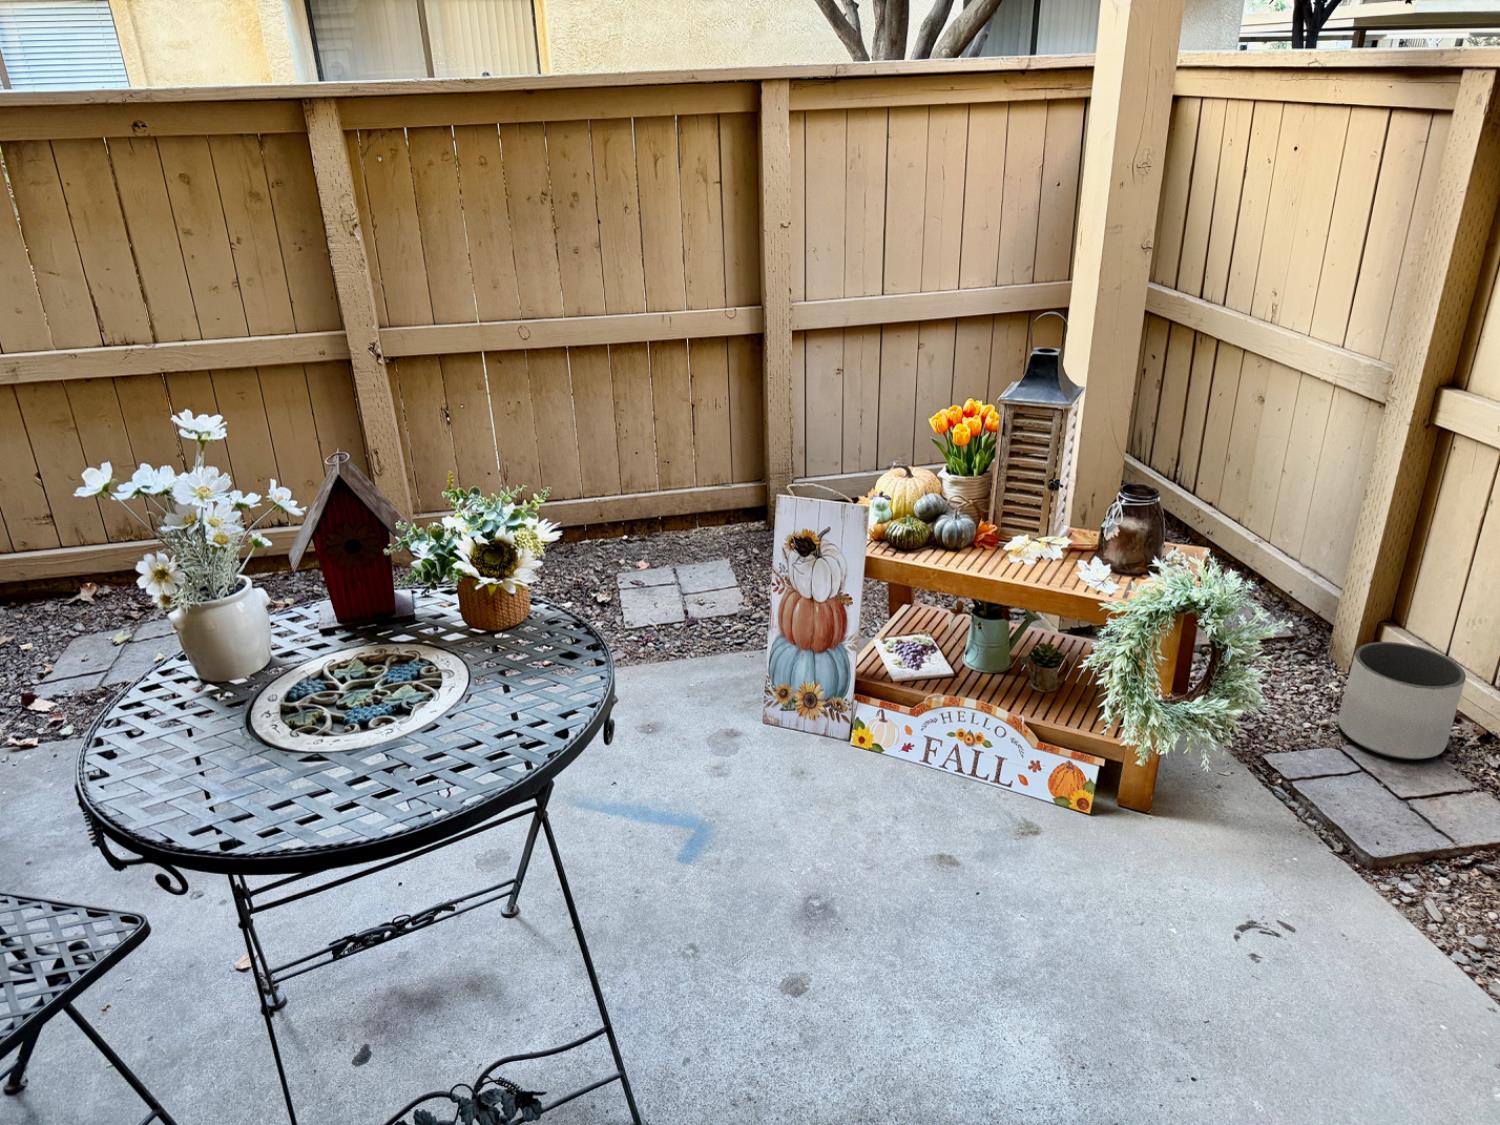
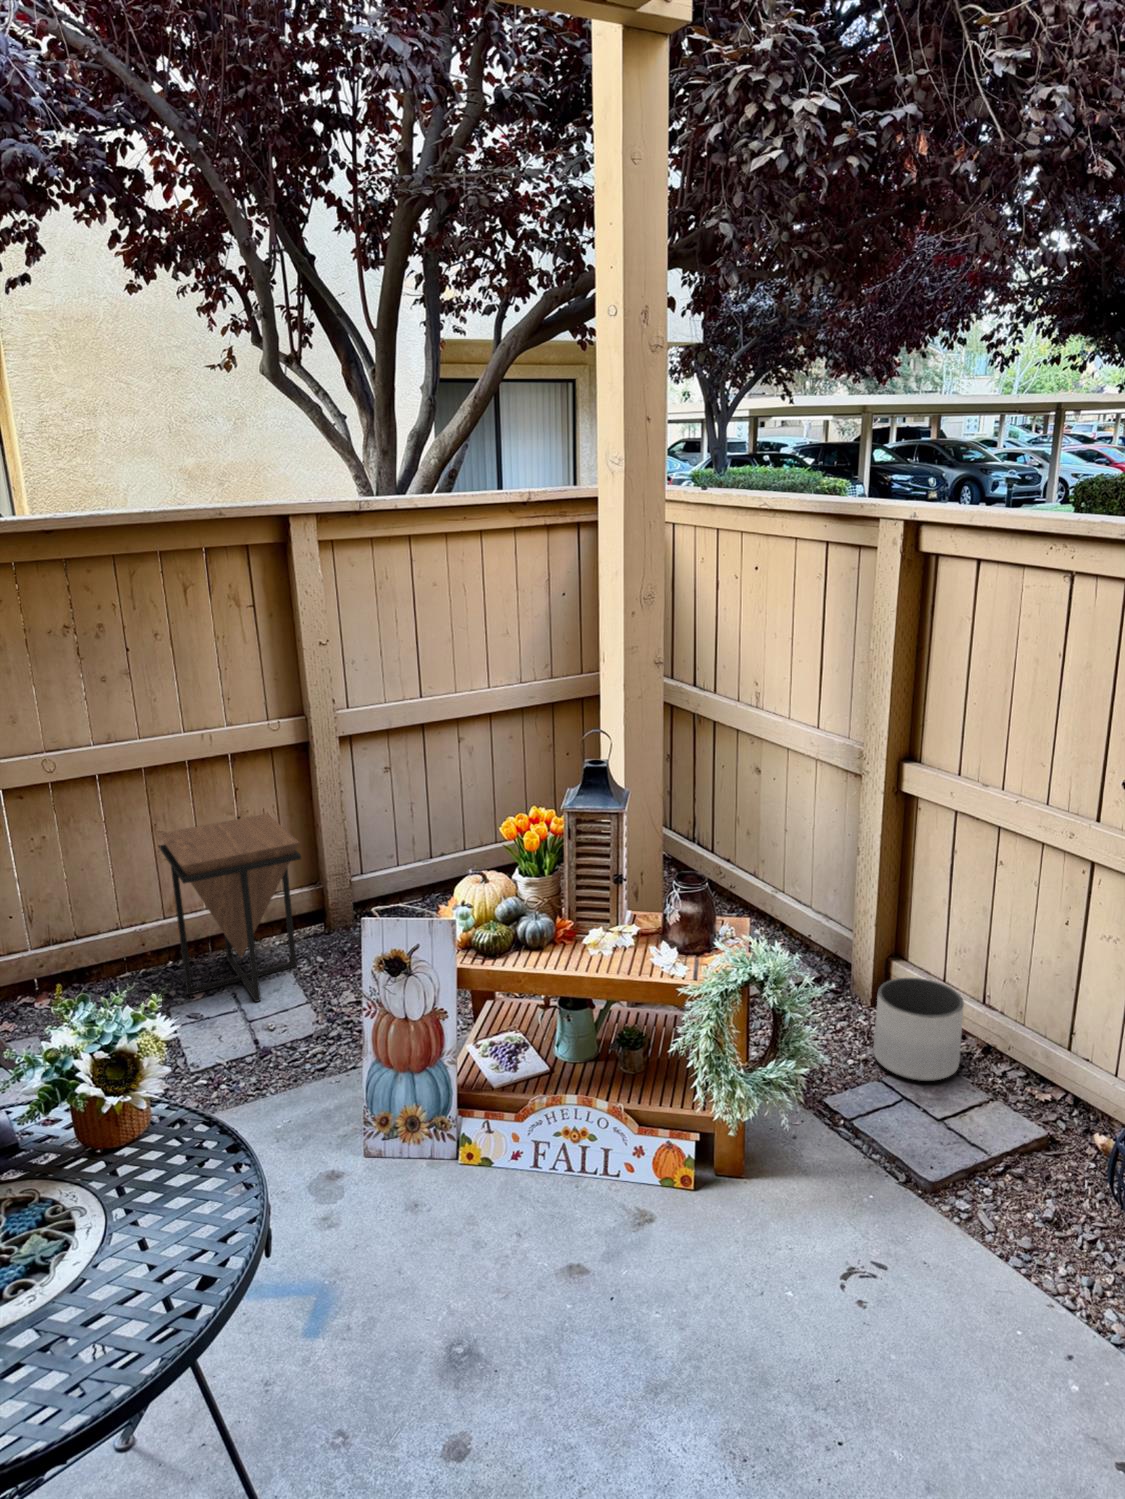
side table: none [615,401,743,579] -> present [159,814,301,1002]

